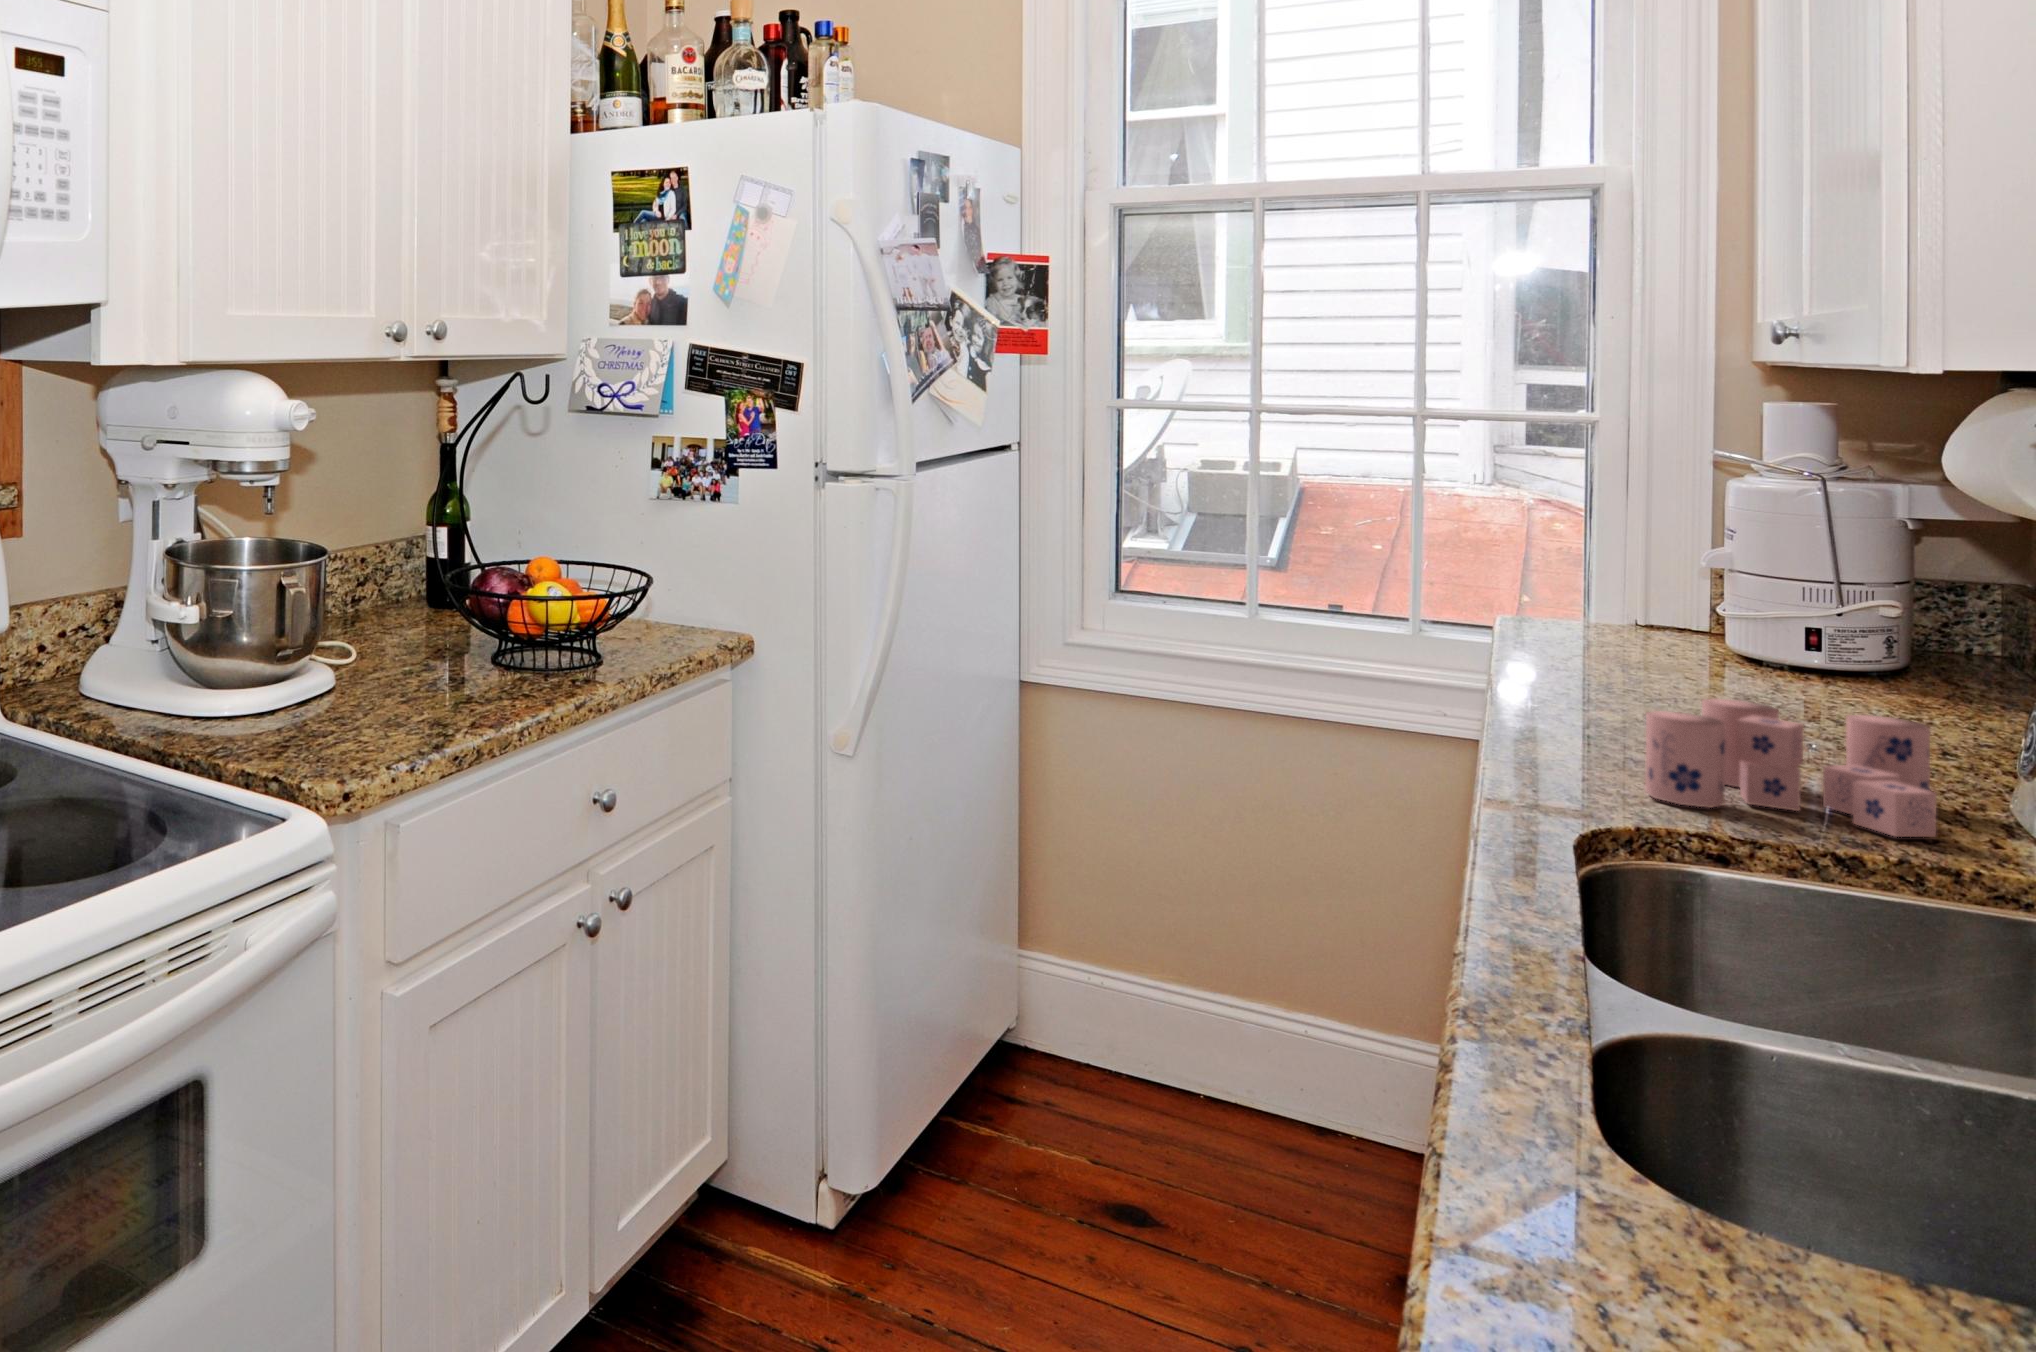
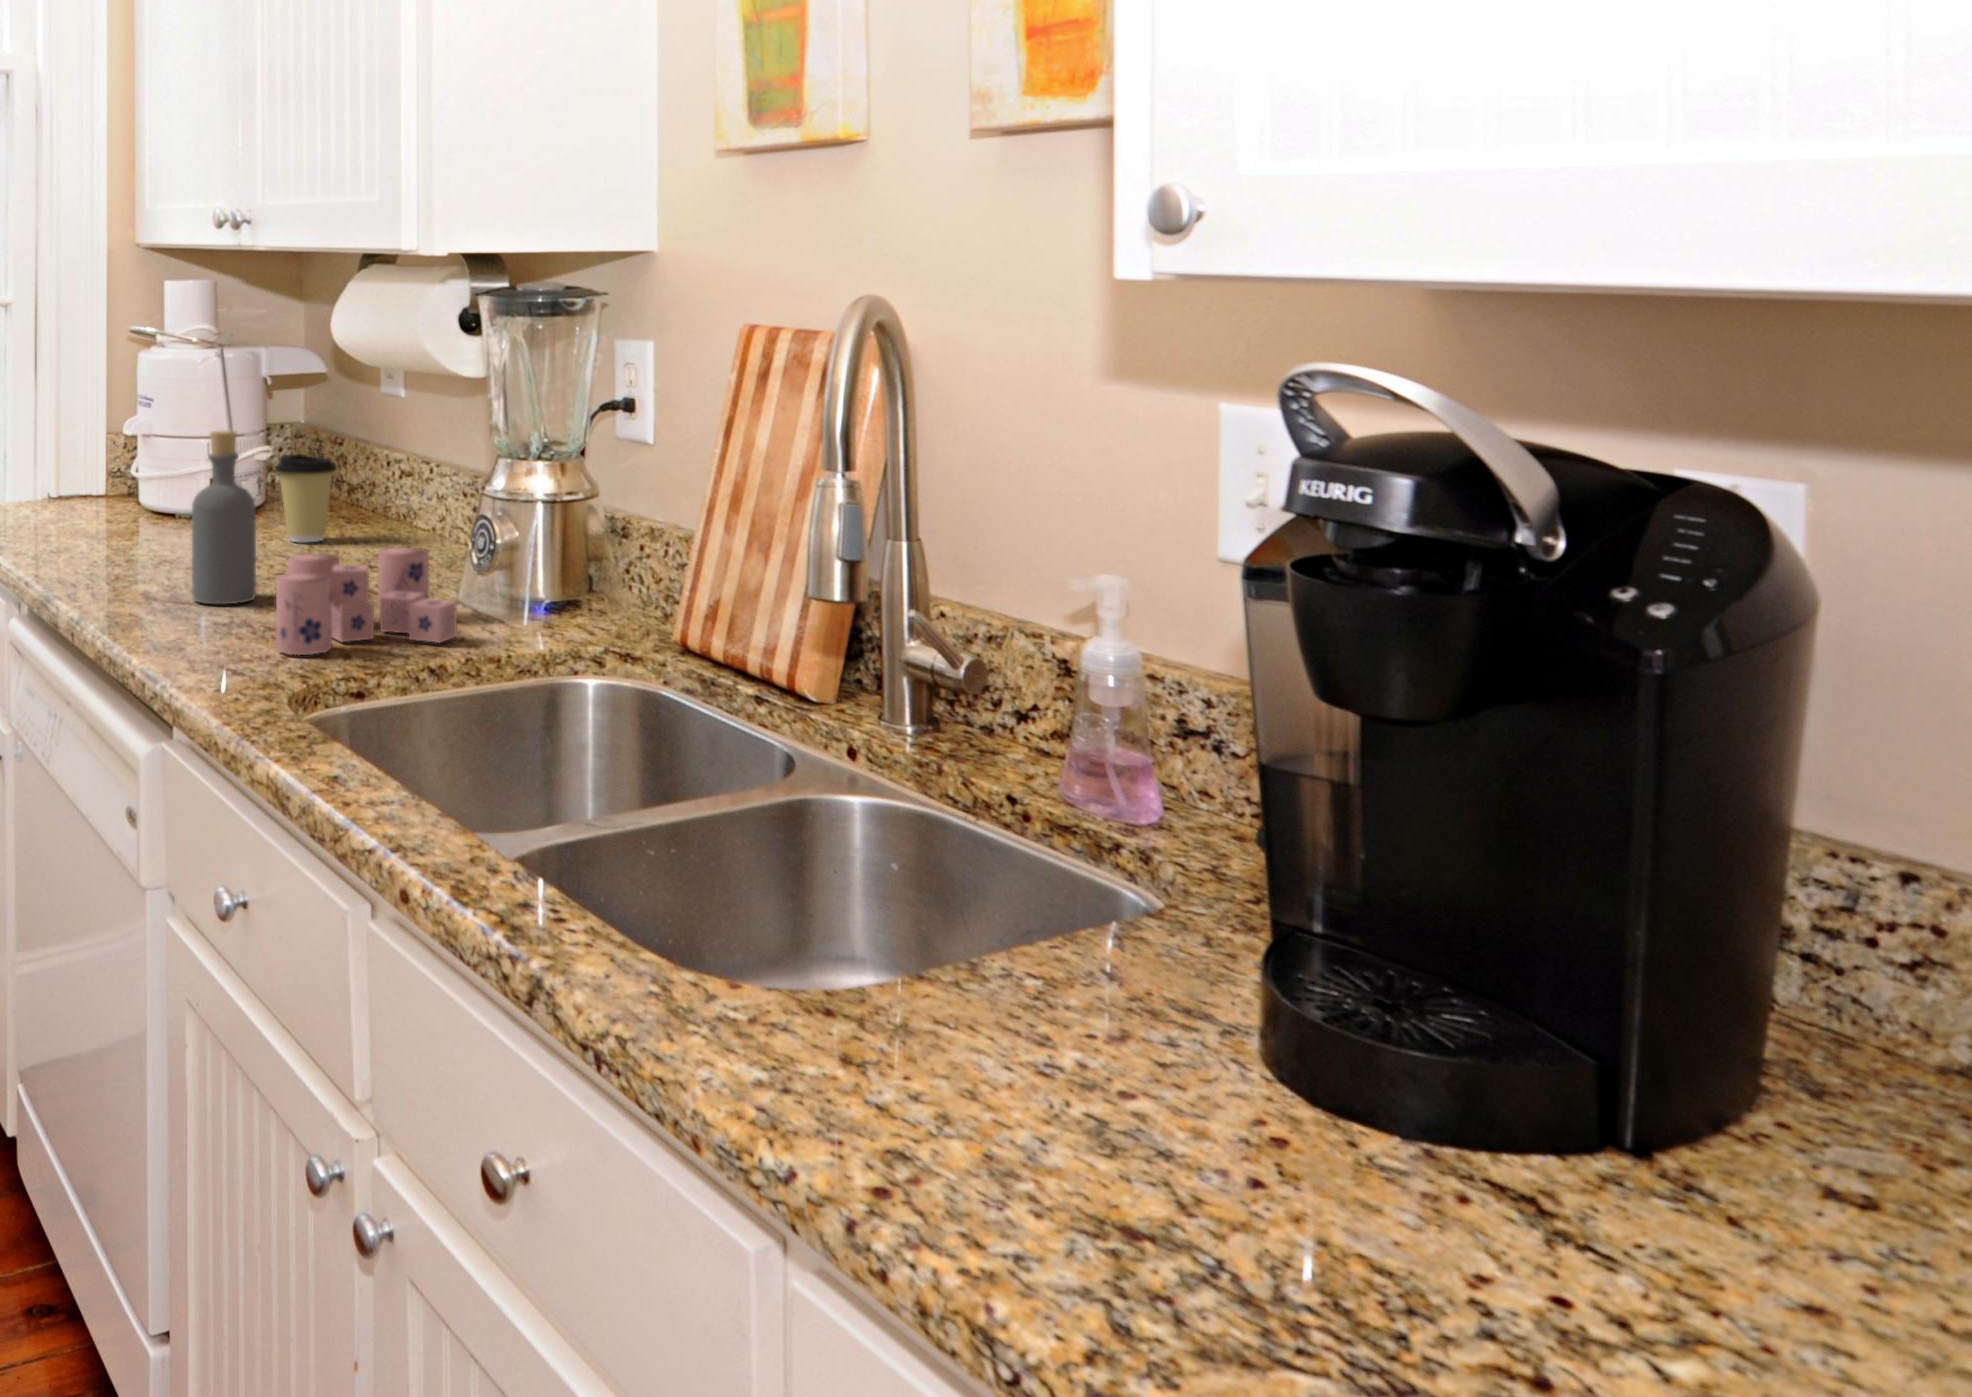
bottle: none [1611,551,1699,743] -> present [192,431,256,604]
coffee cup: none [1814,599,1914,707] -> present [275,454,336,542]

